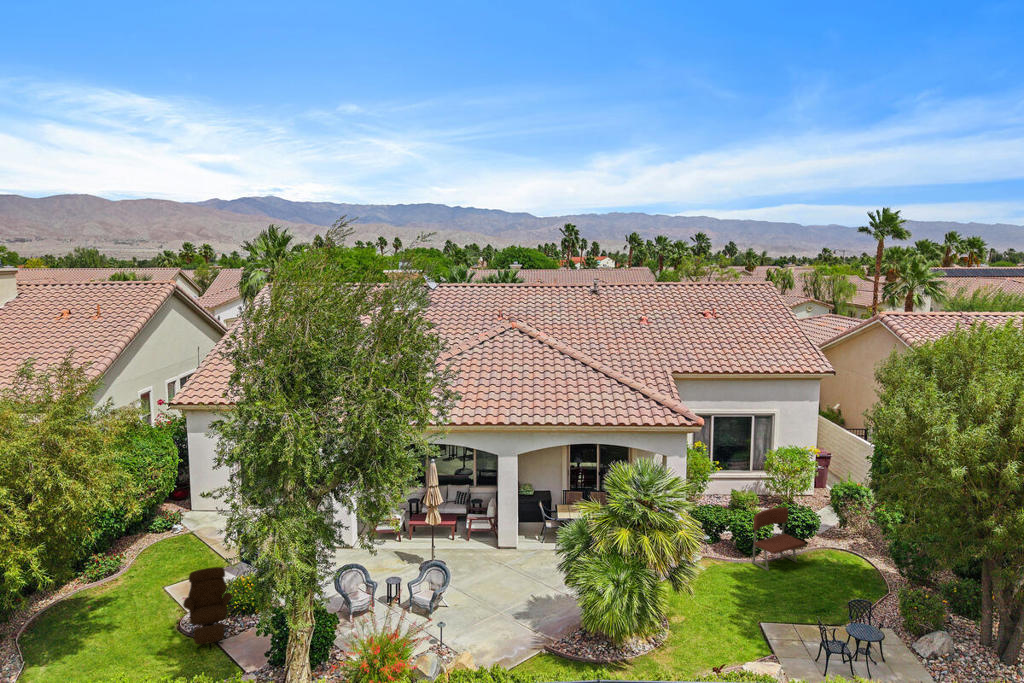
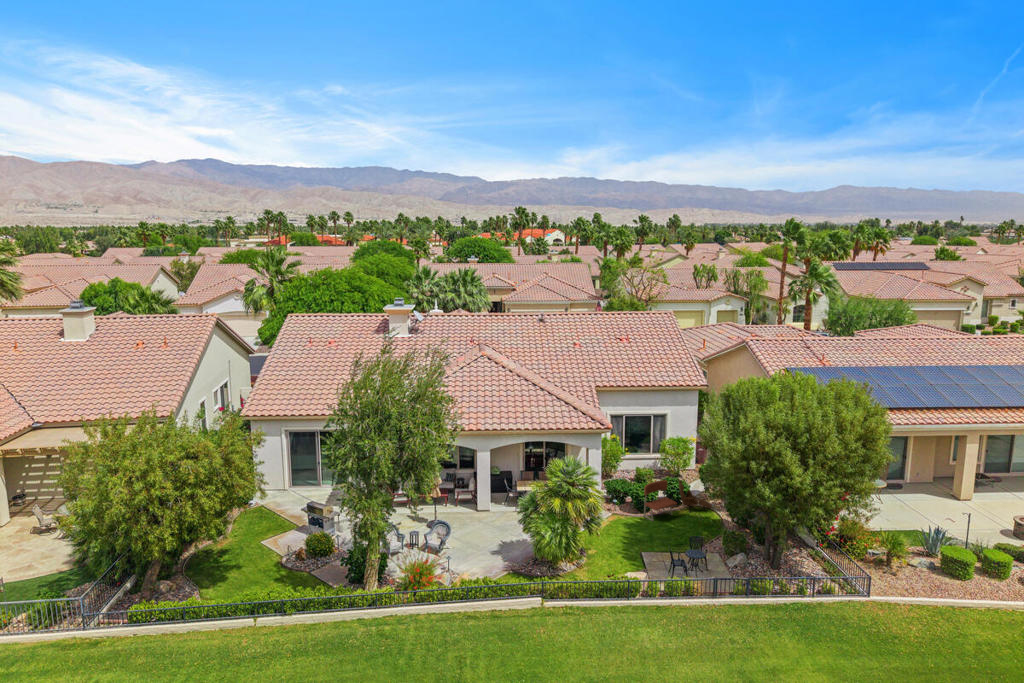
lounge chair: present [183,567,233,650] -> present [679,480,711,511]

